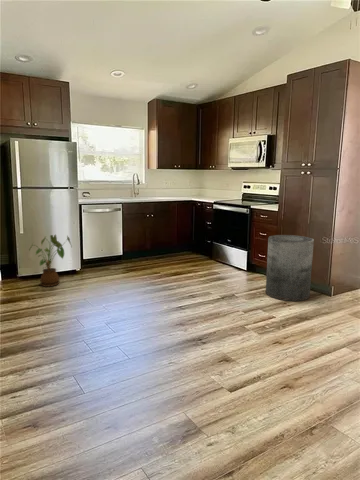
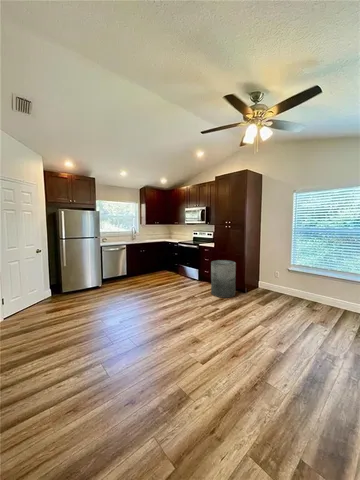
house plant: present [30,235,70,287] -> none [69,266,97,299]

